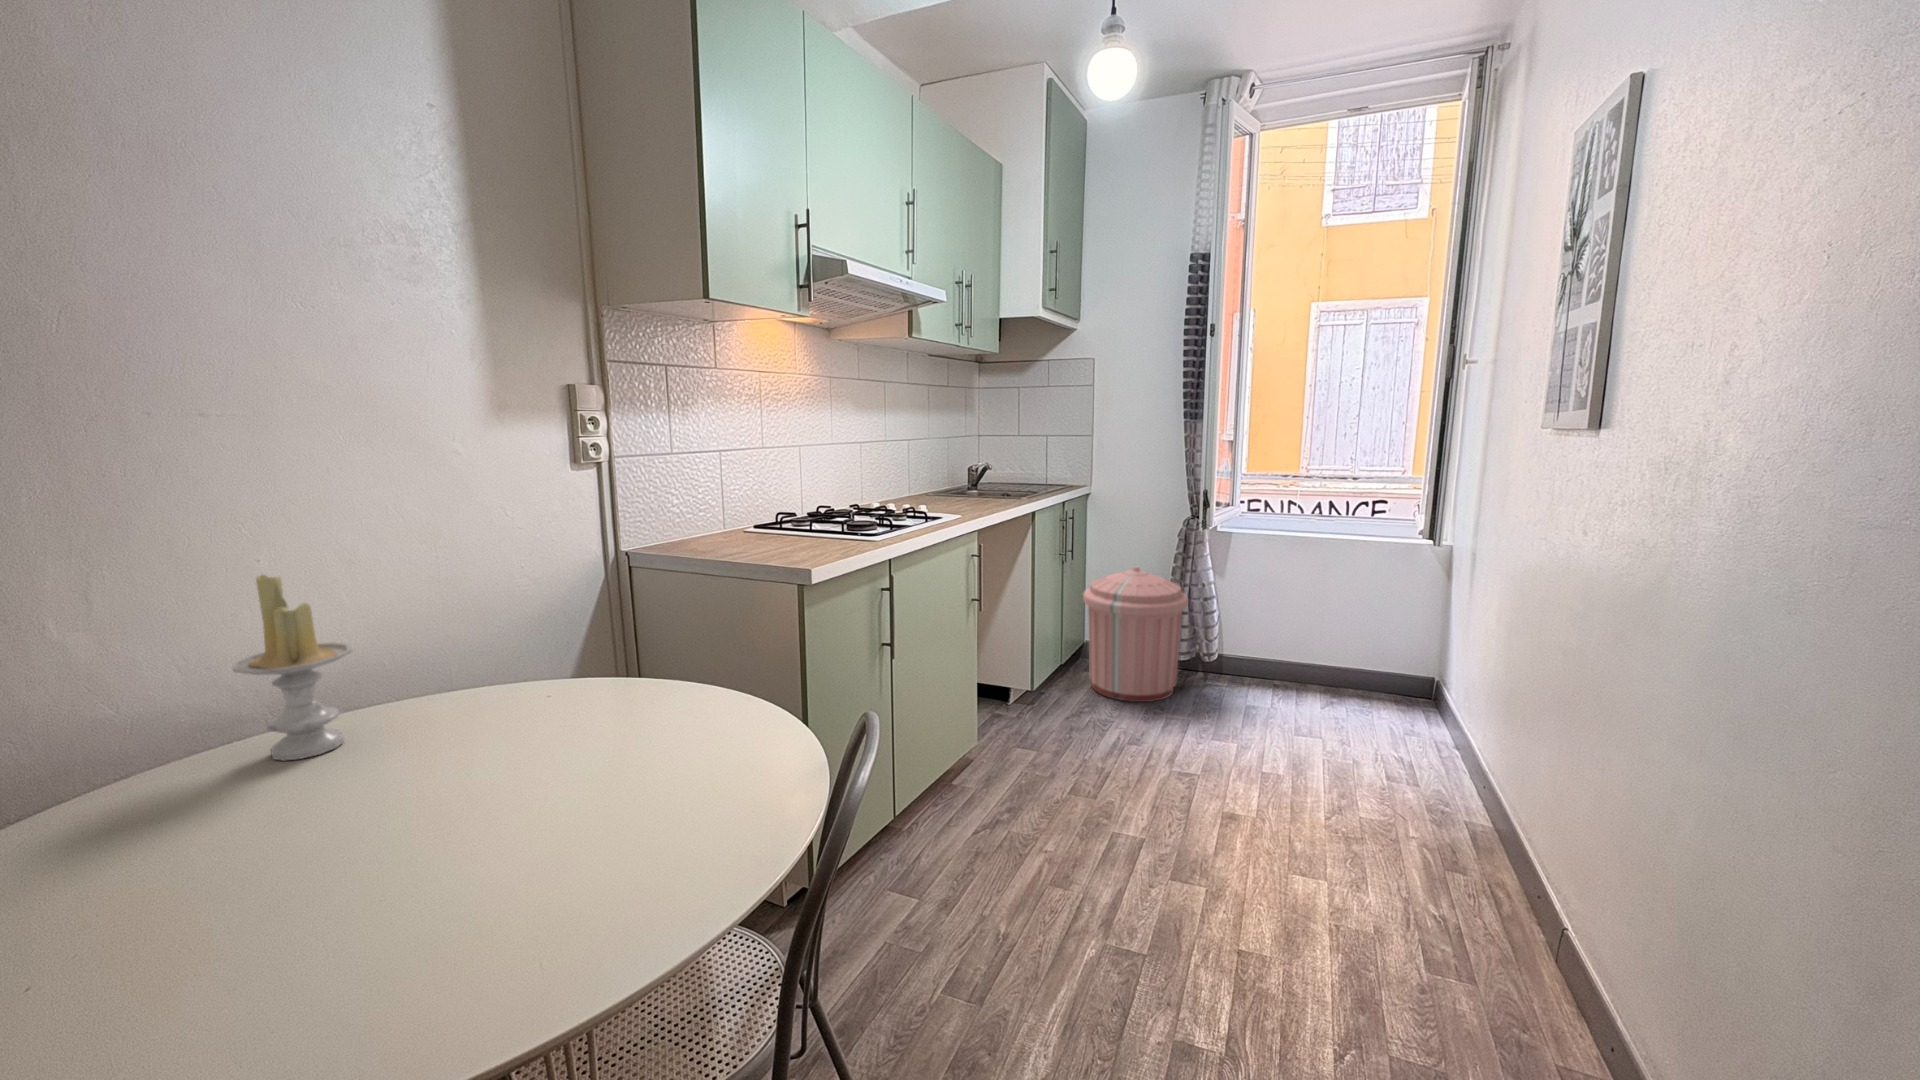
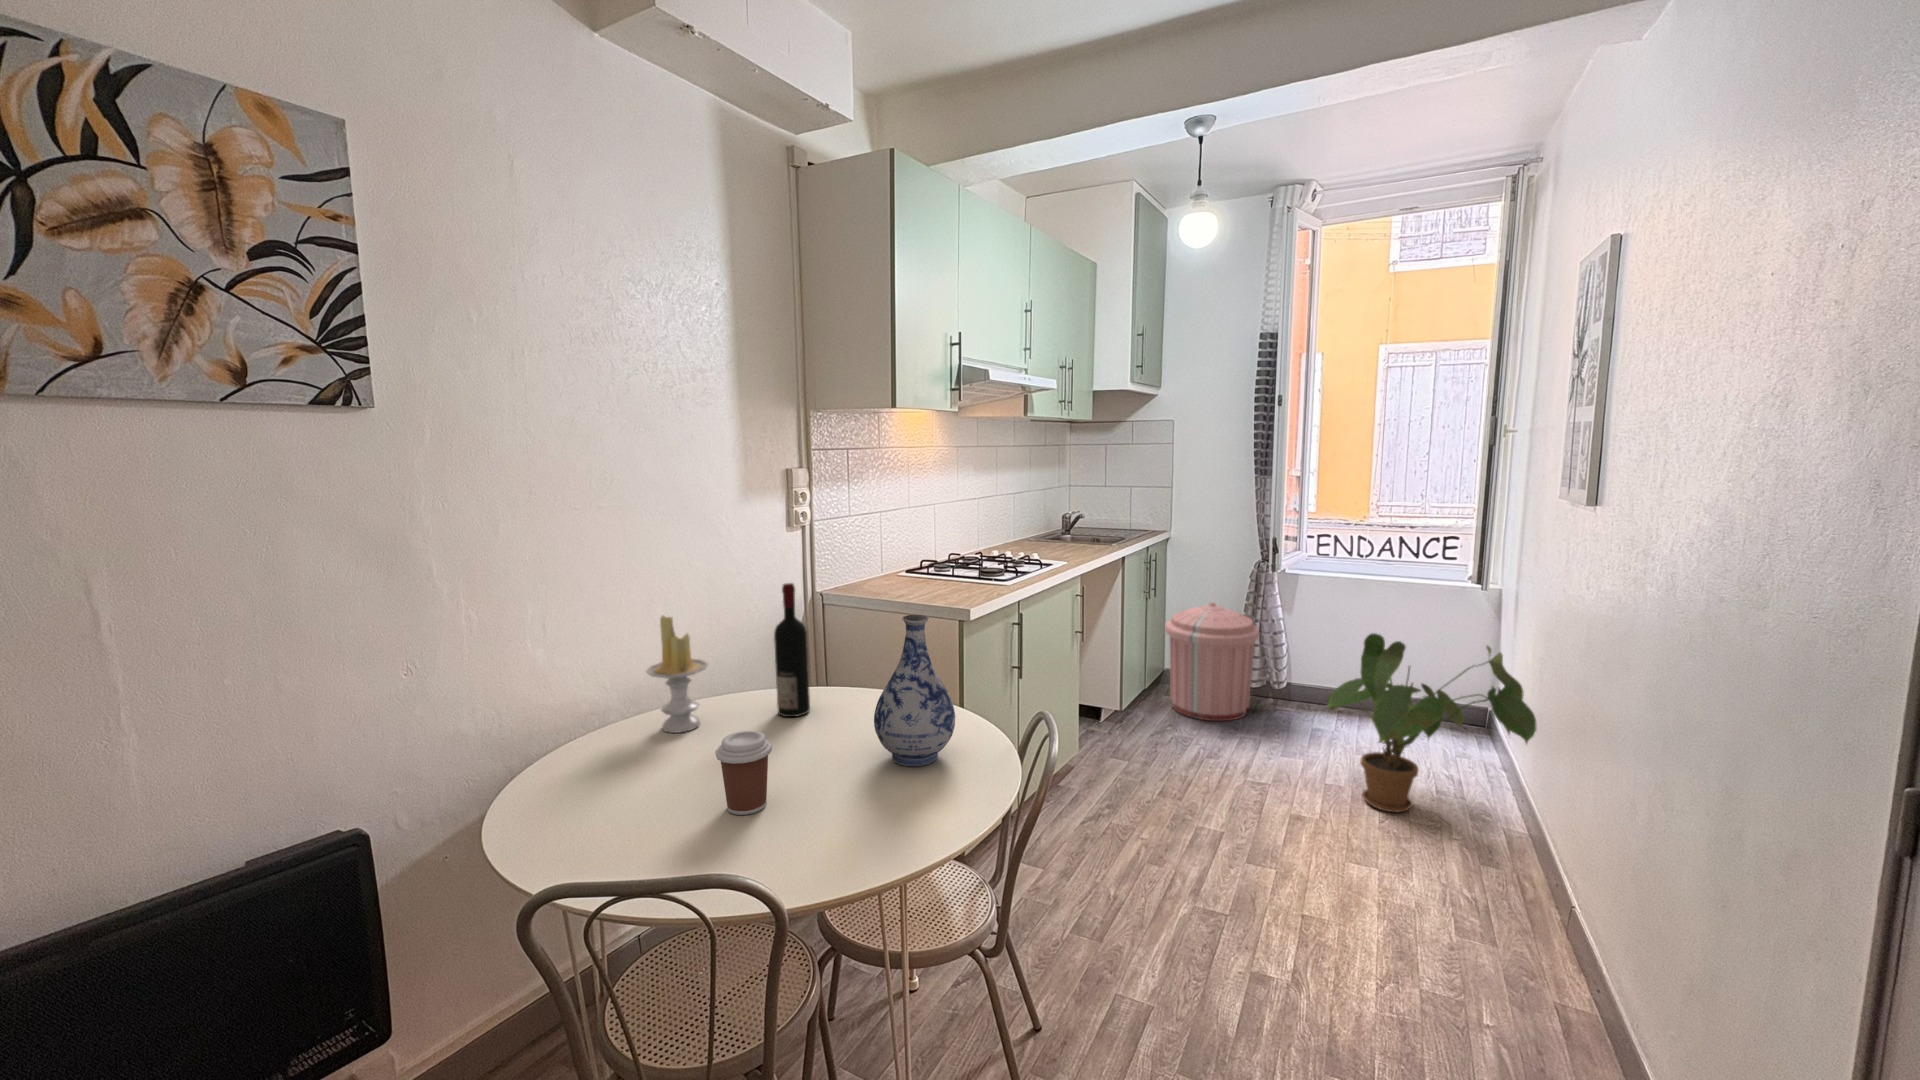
wine bottle: none [466,525,536,728] -> present [774,583,810,717]
vase: none [576,565,718,810] -> present [874,615,955,766]
house plant: none [1262,597,1511,807] -> present [1327,633,1536,812]
coffee cup: none [203,770,337,928] -> present [716,731,772,815]

